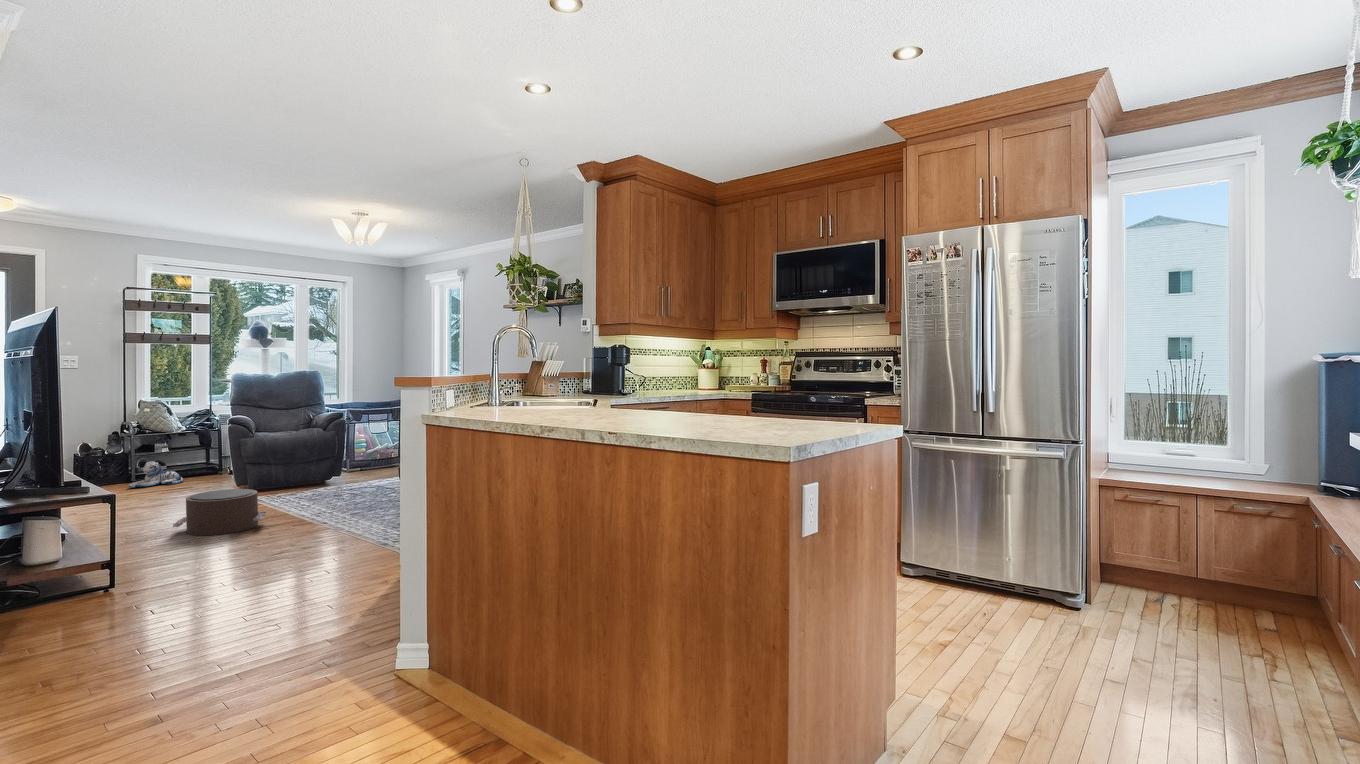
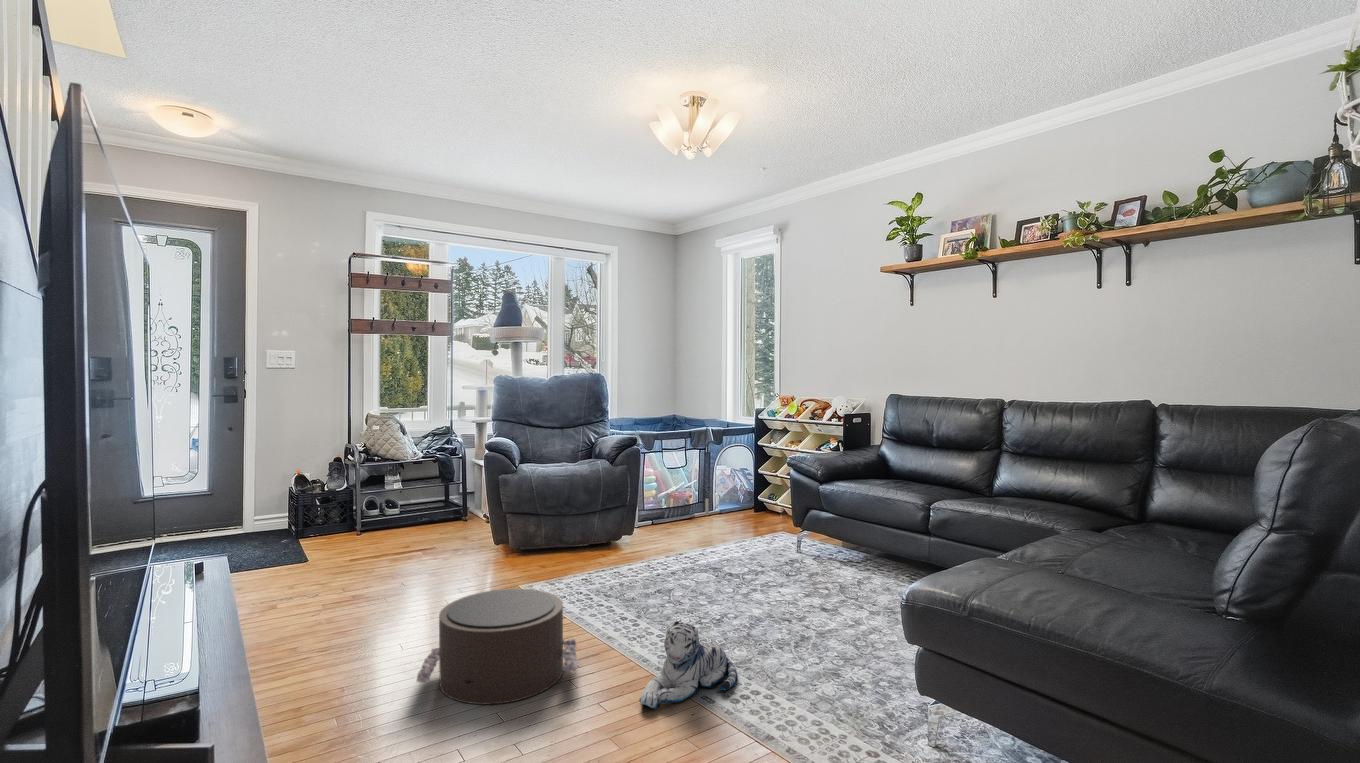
plush toy: present [128,461,184,488] -> present [640,621,737,709]

